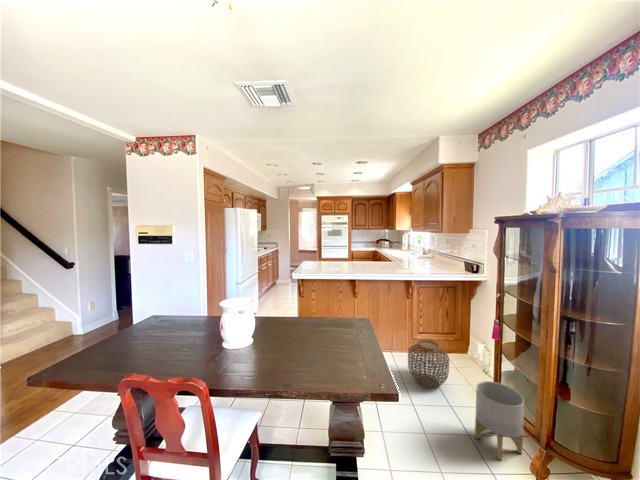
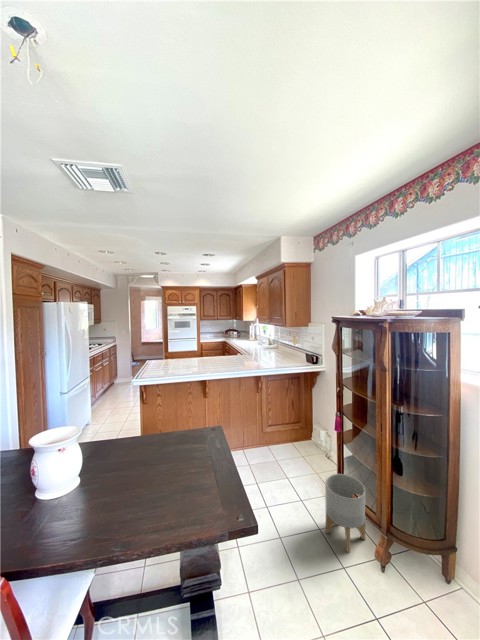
woven basket: present [408,340,449,388] -> none [261,437,299,486]

